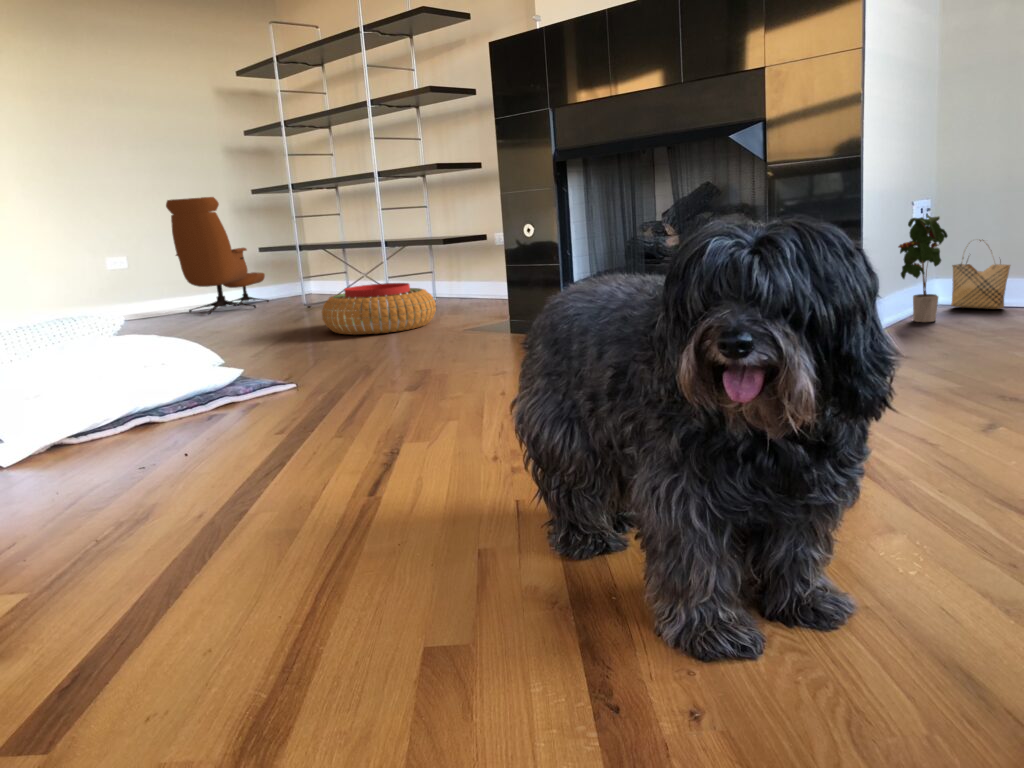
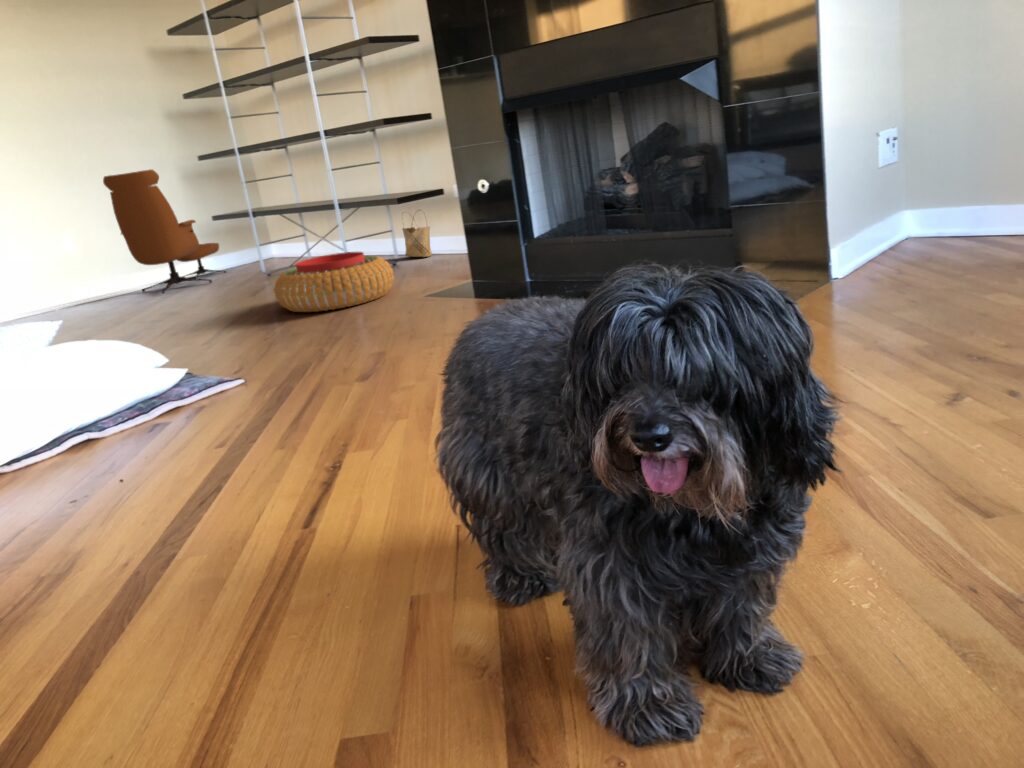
potted plant: present [898,215,948,322] -> none [868,147,920,263]
woven basket: present [951,240,1010,309] -> present [402,212,432,257]

